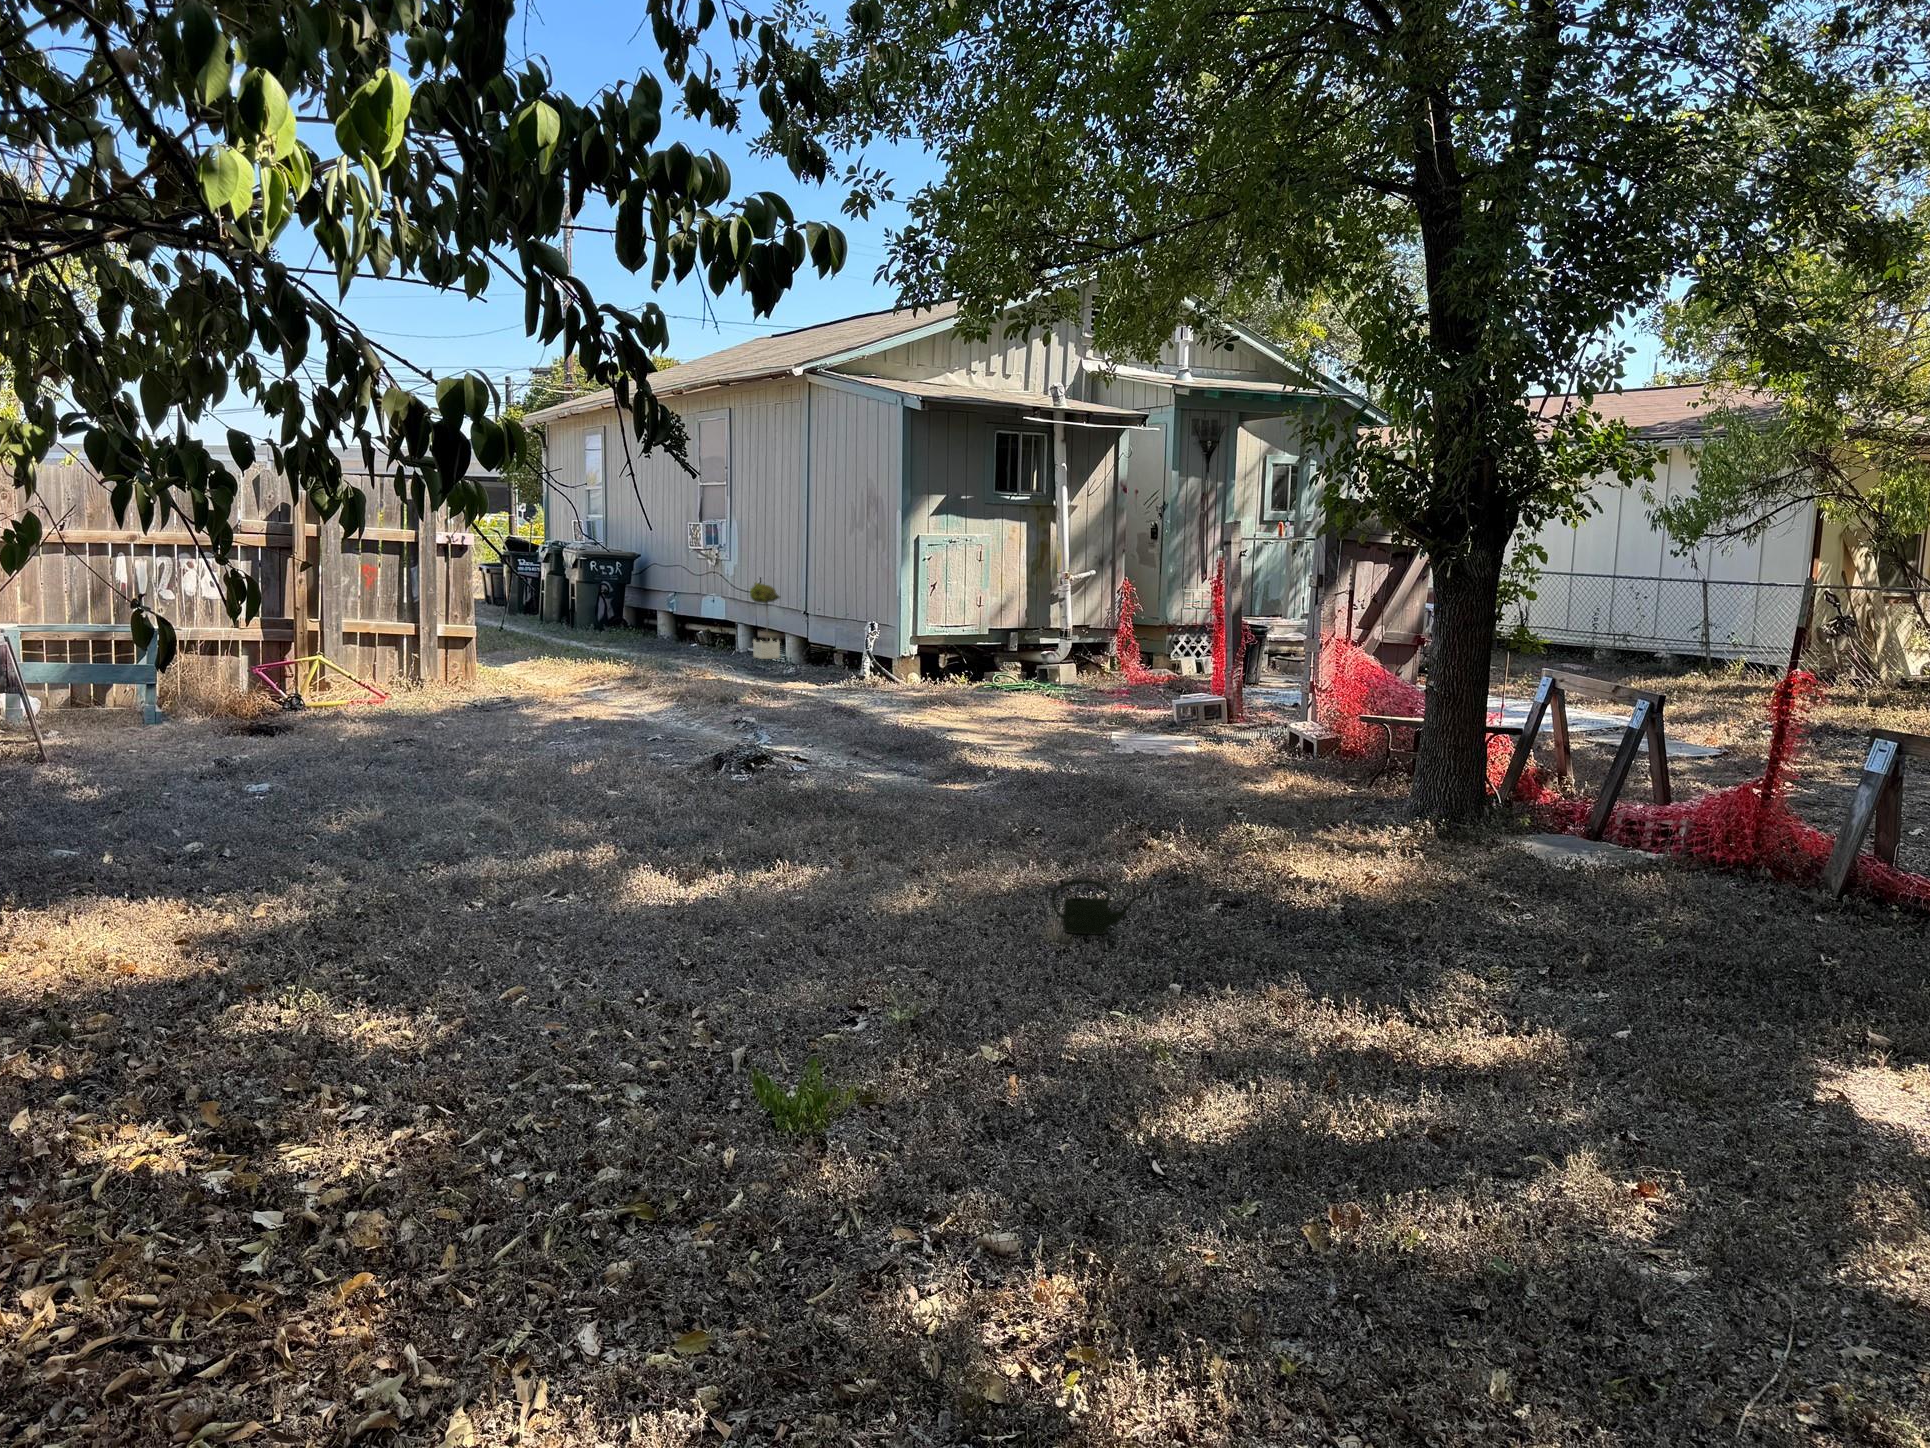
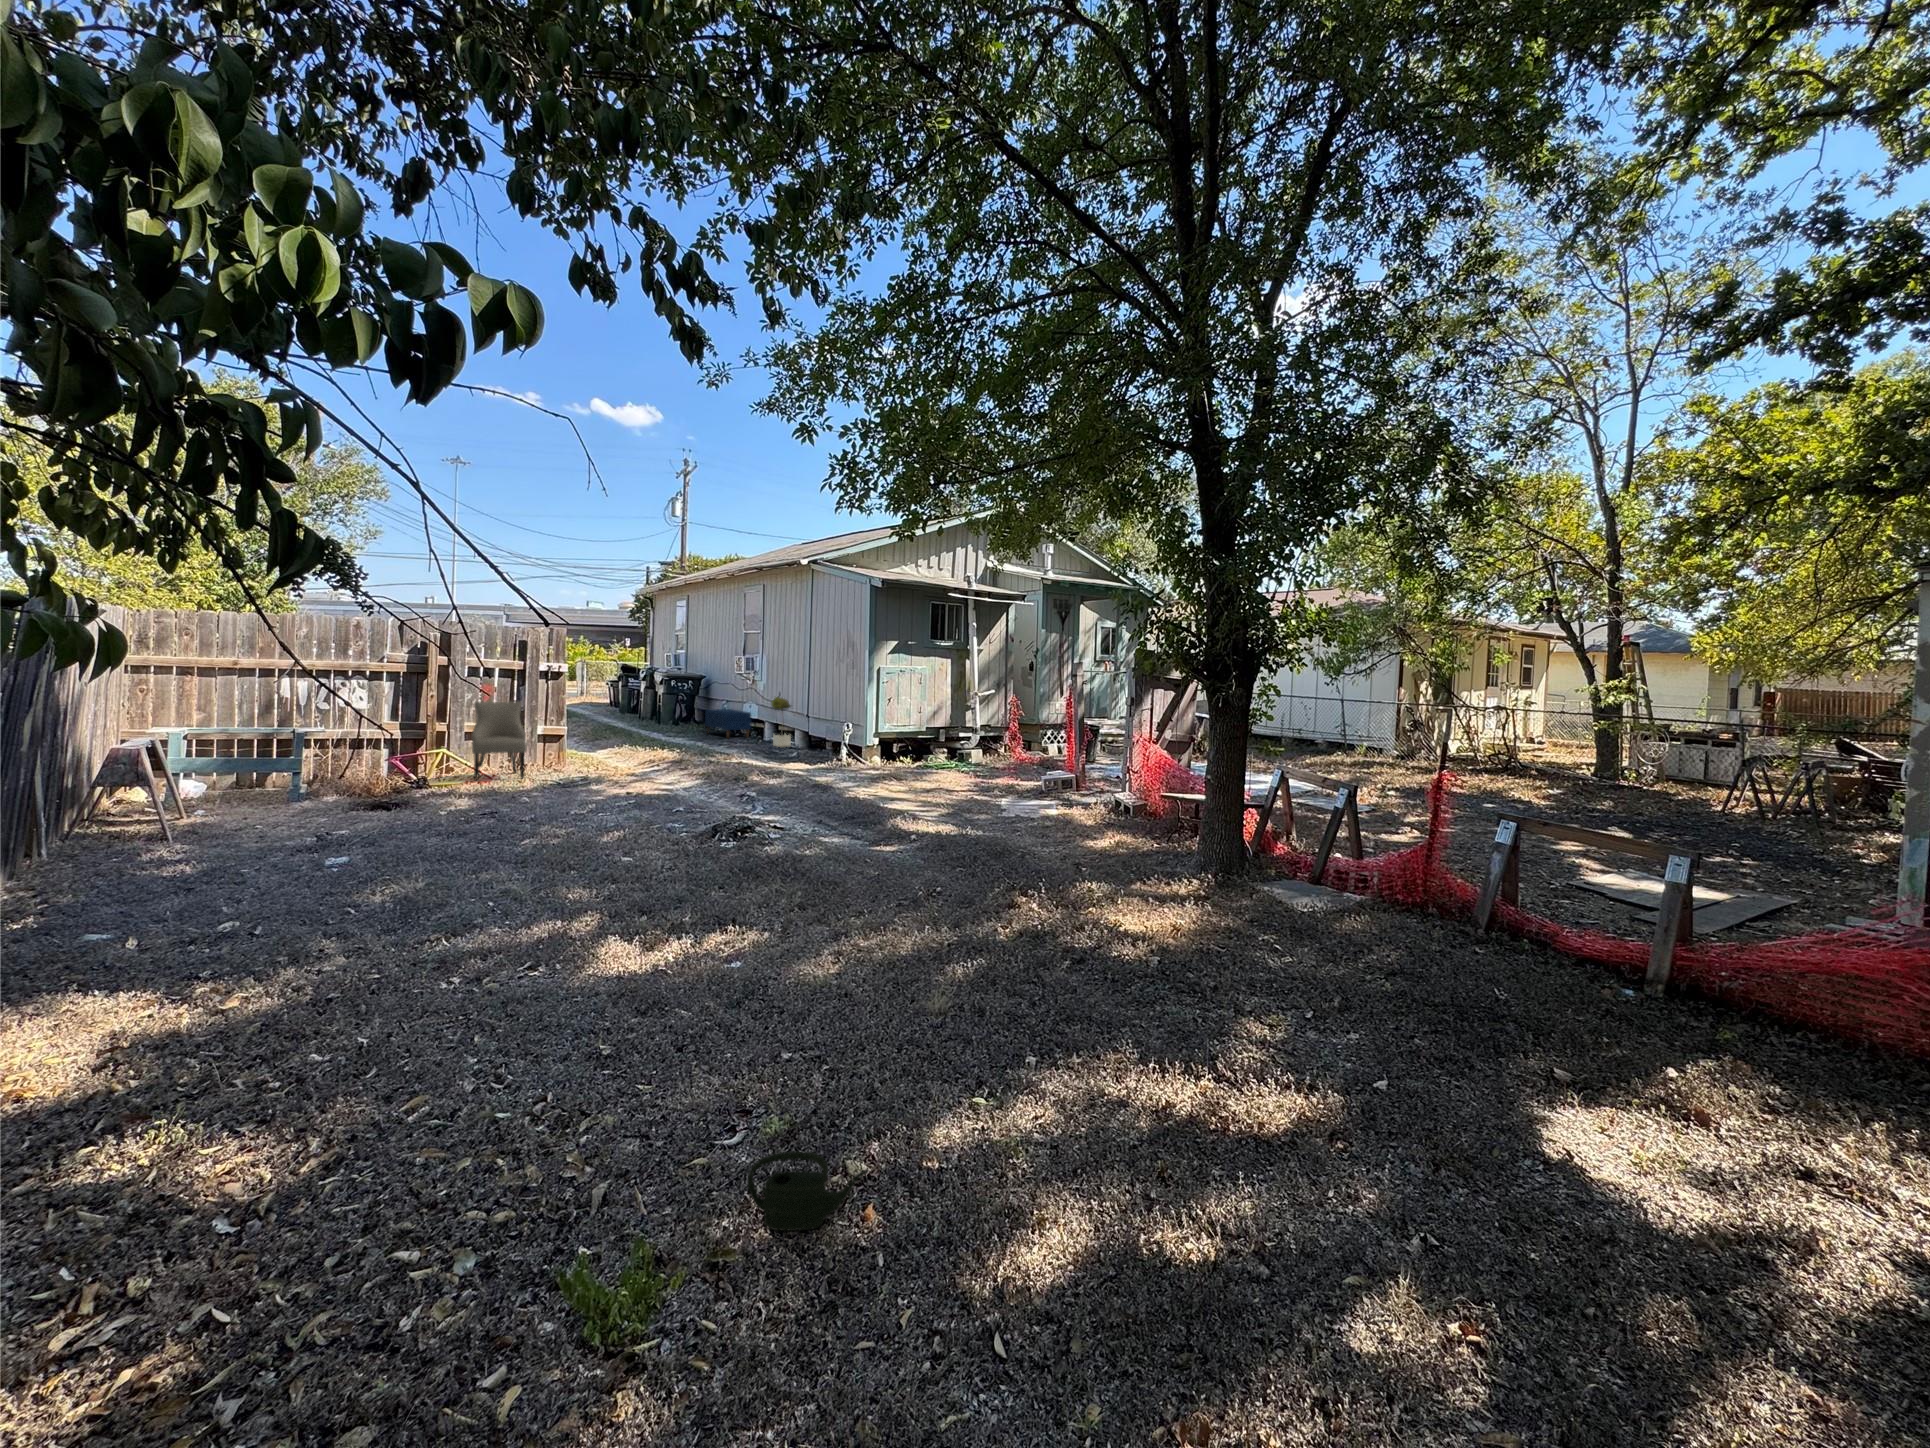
chair: none [353,589,427,701] -> present [471,701,527,780]
bench: none [648,603,718,647] -> present [705,709,751,737]
watering can: present [1052,880,1140,935] -> present [747,1151,868,1231]

